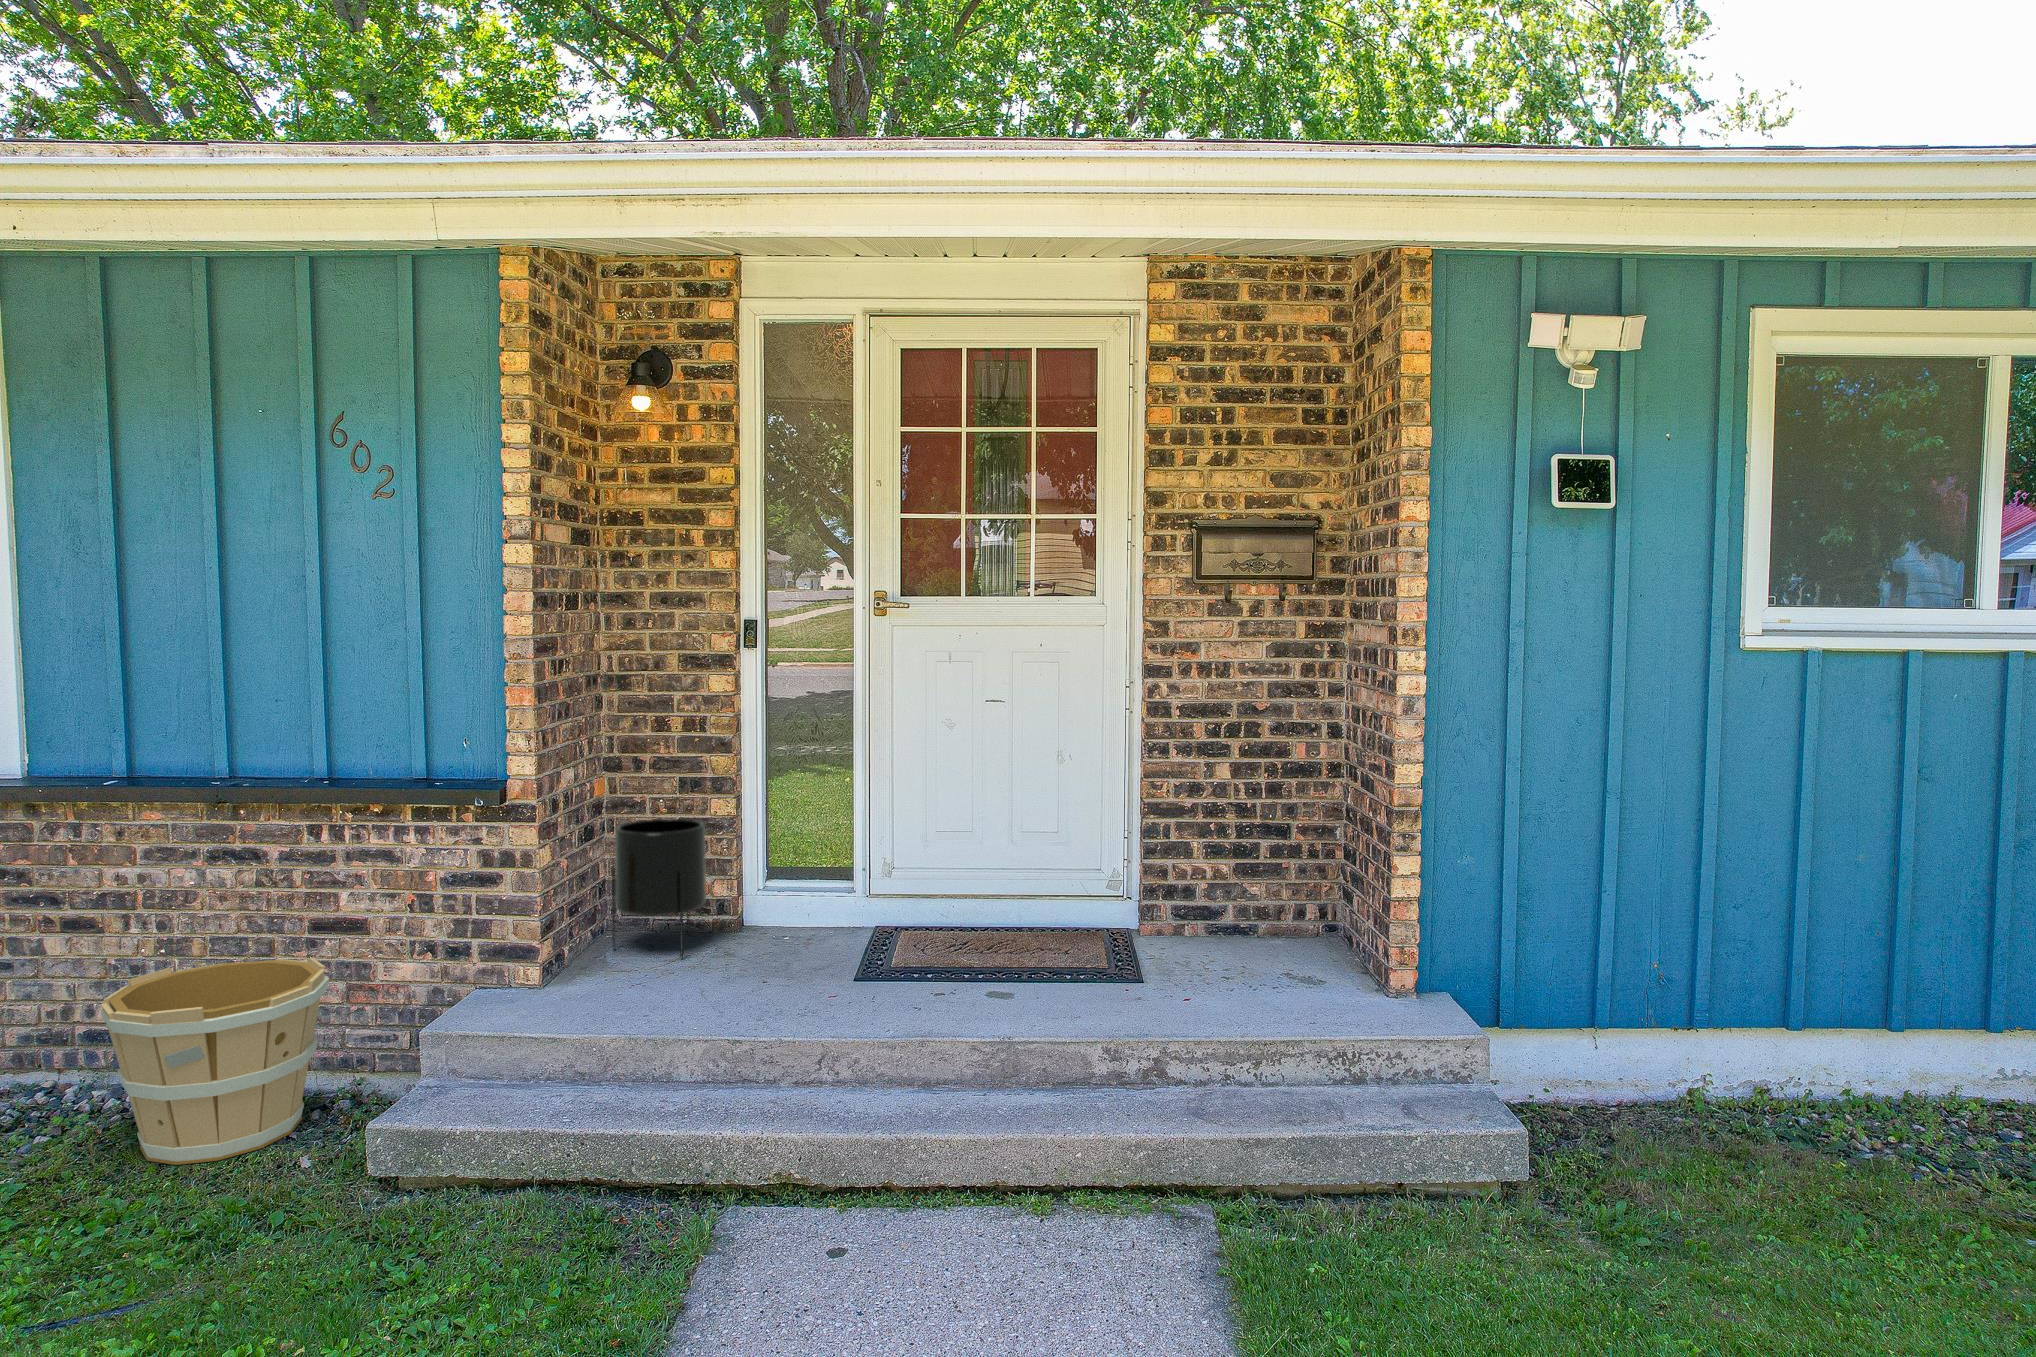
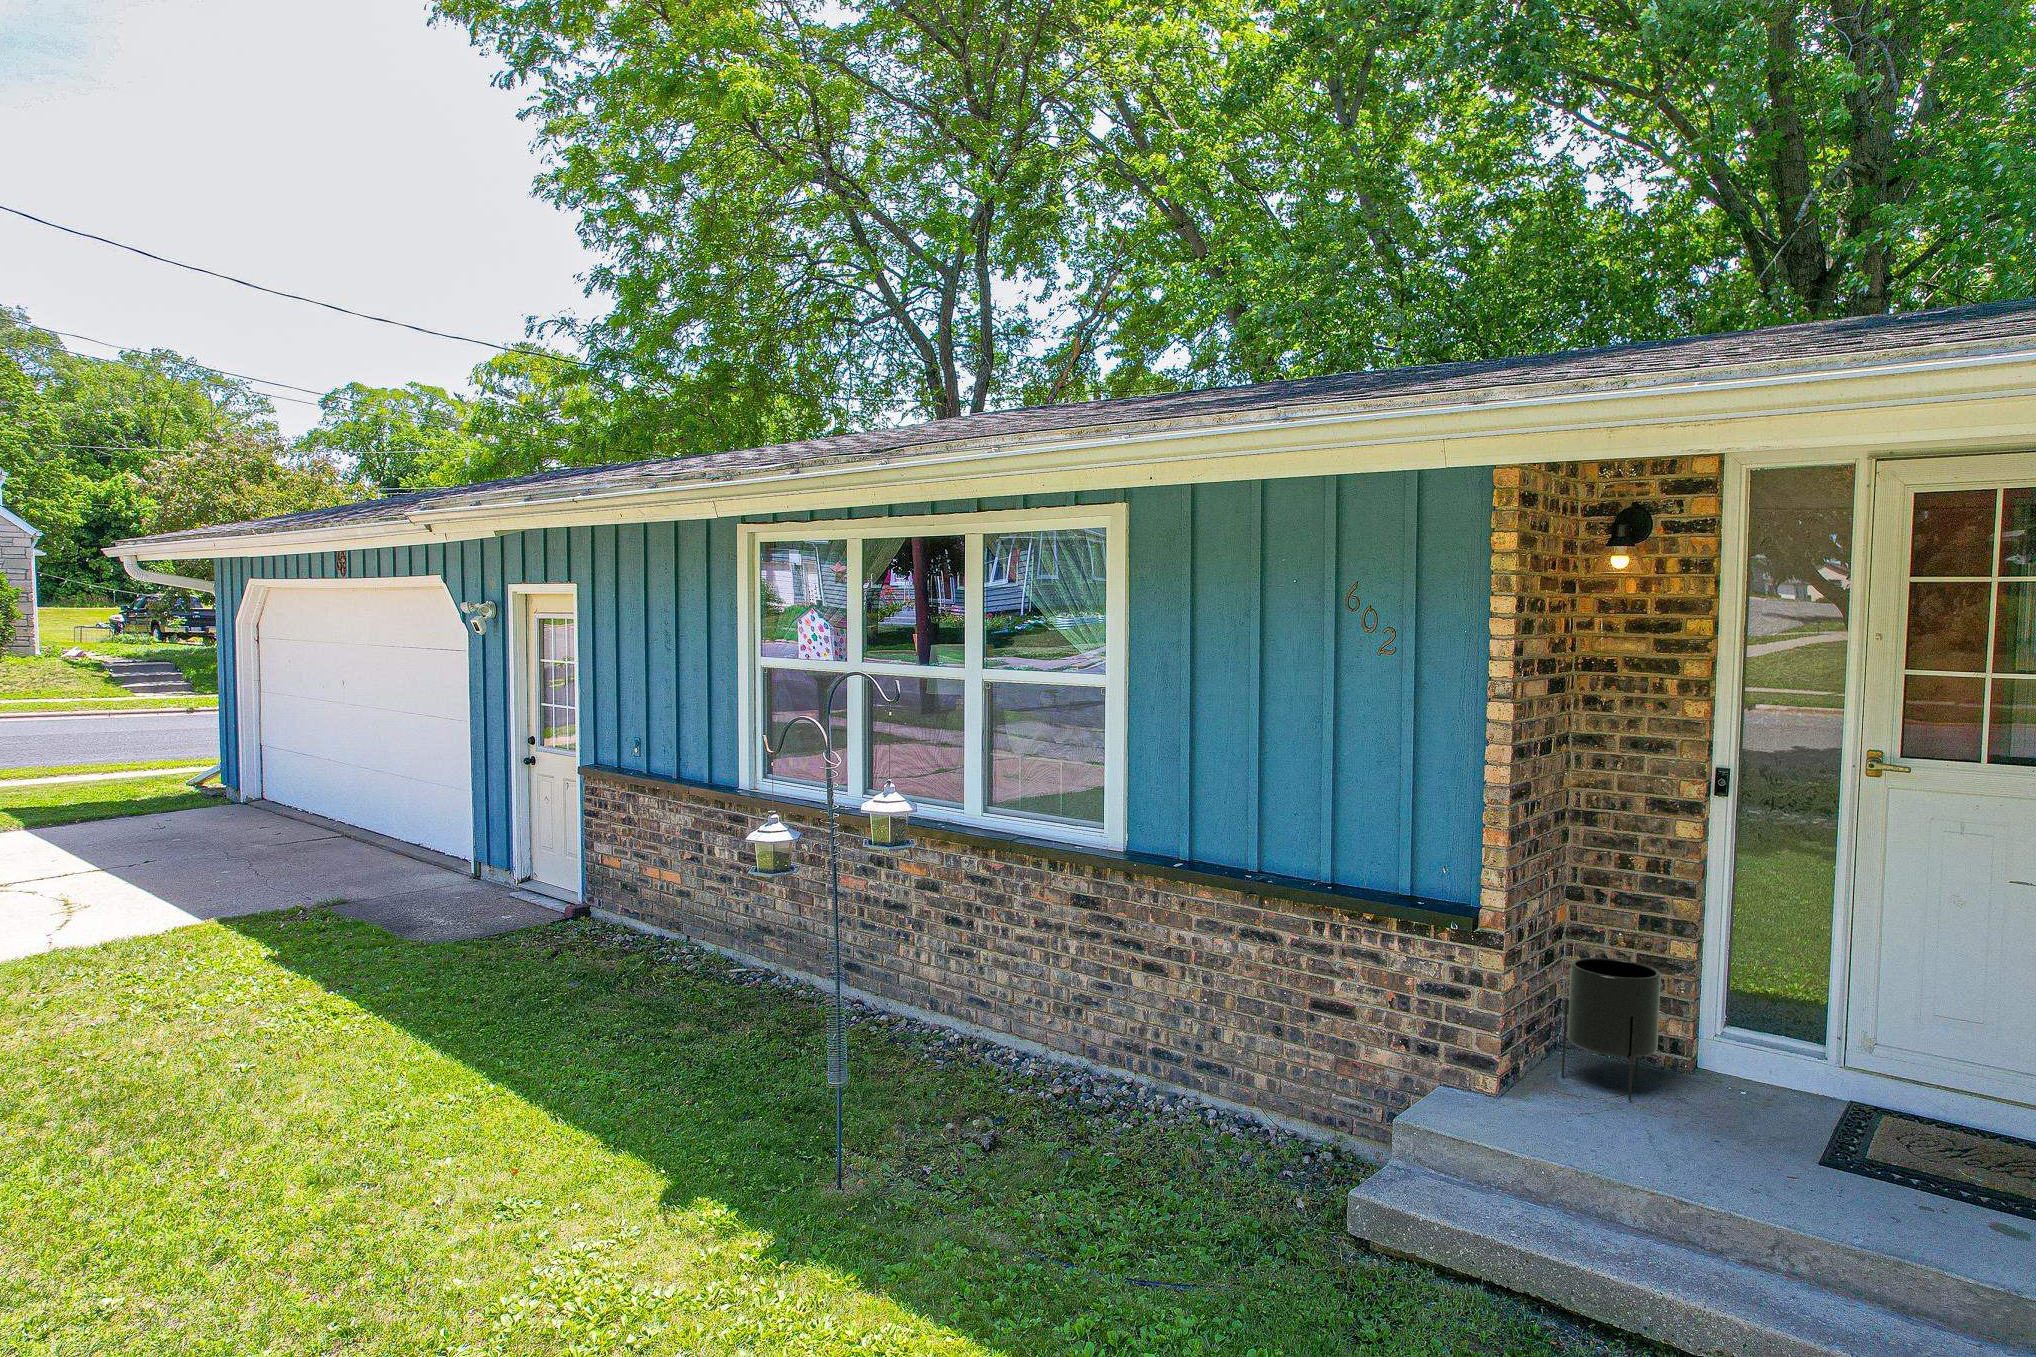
wooden bucket: present [101,958,329,1165] -> none [1181,1016,1329,1176]

